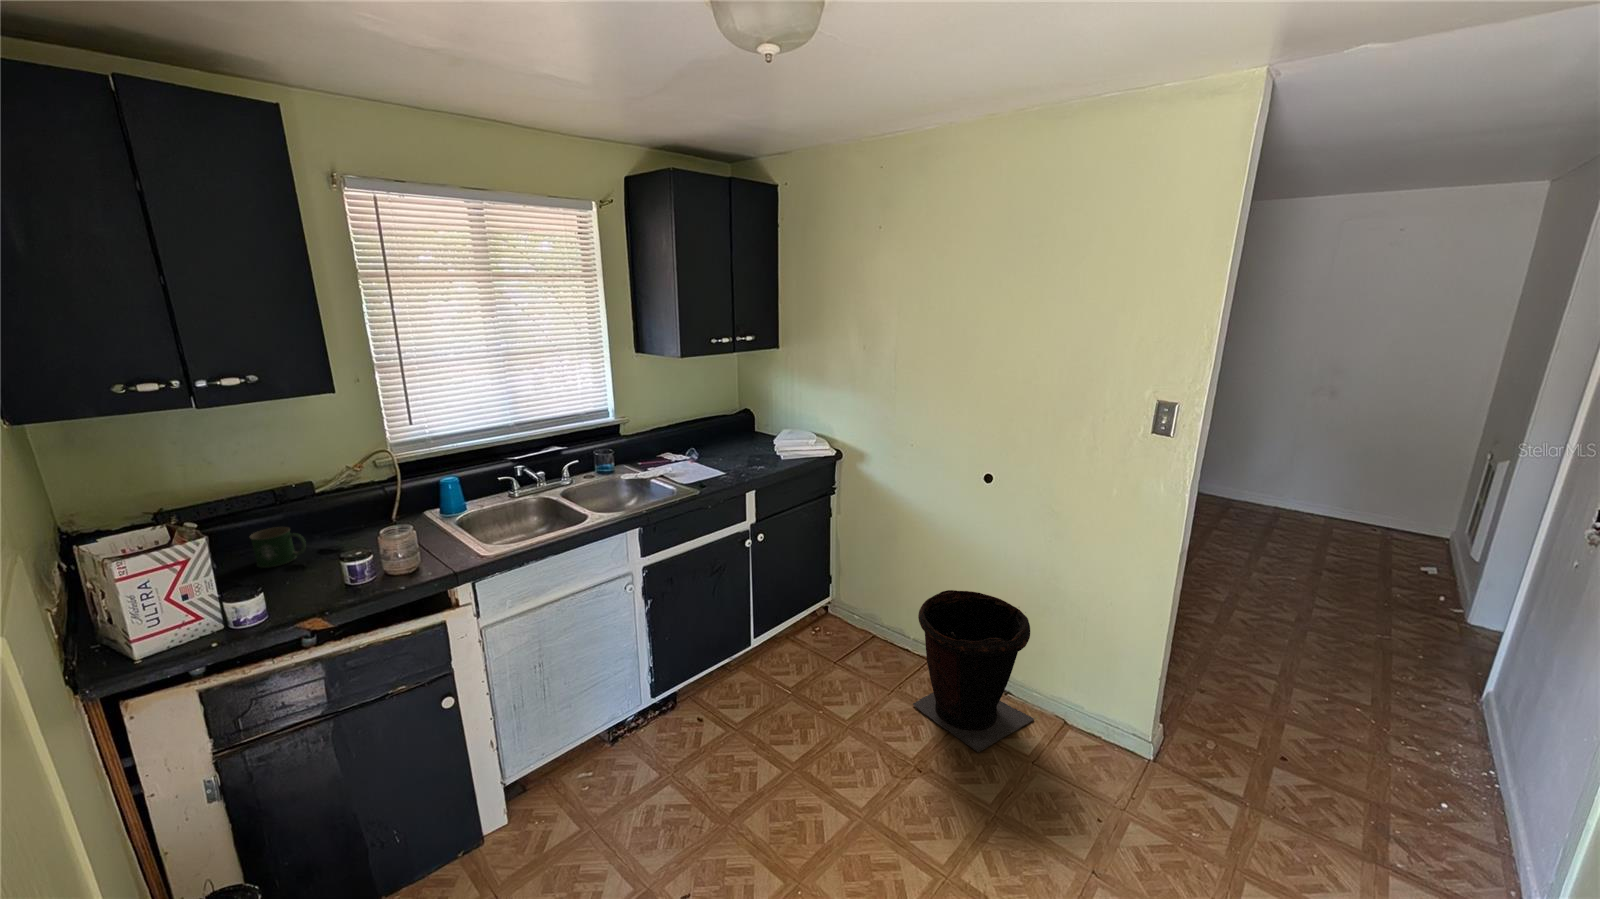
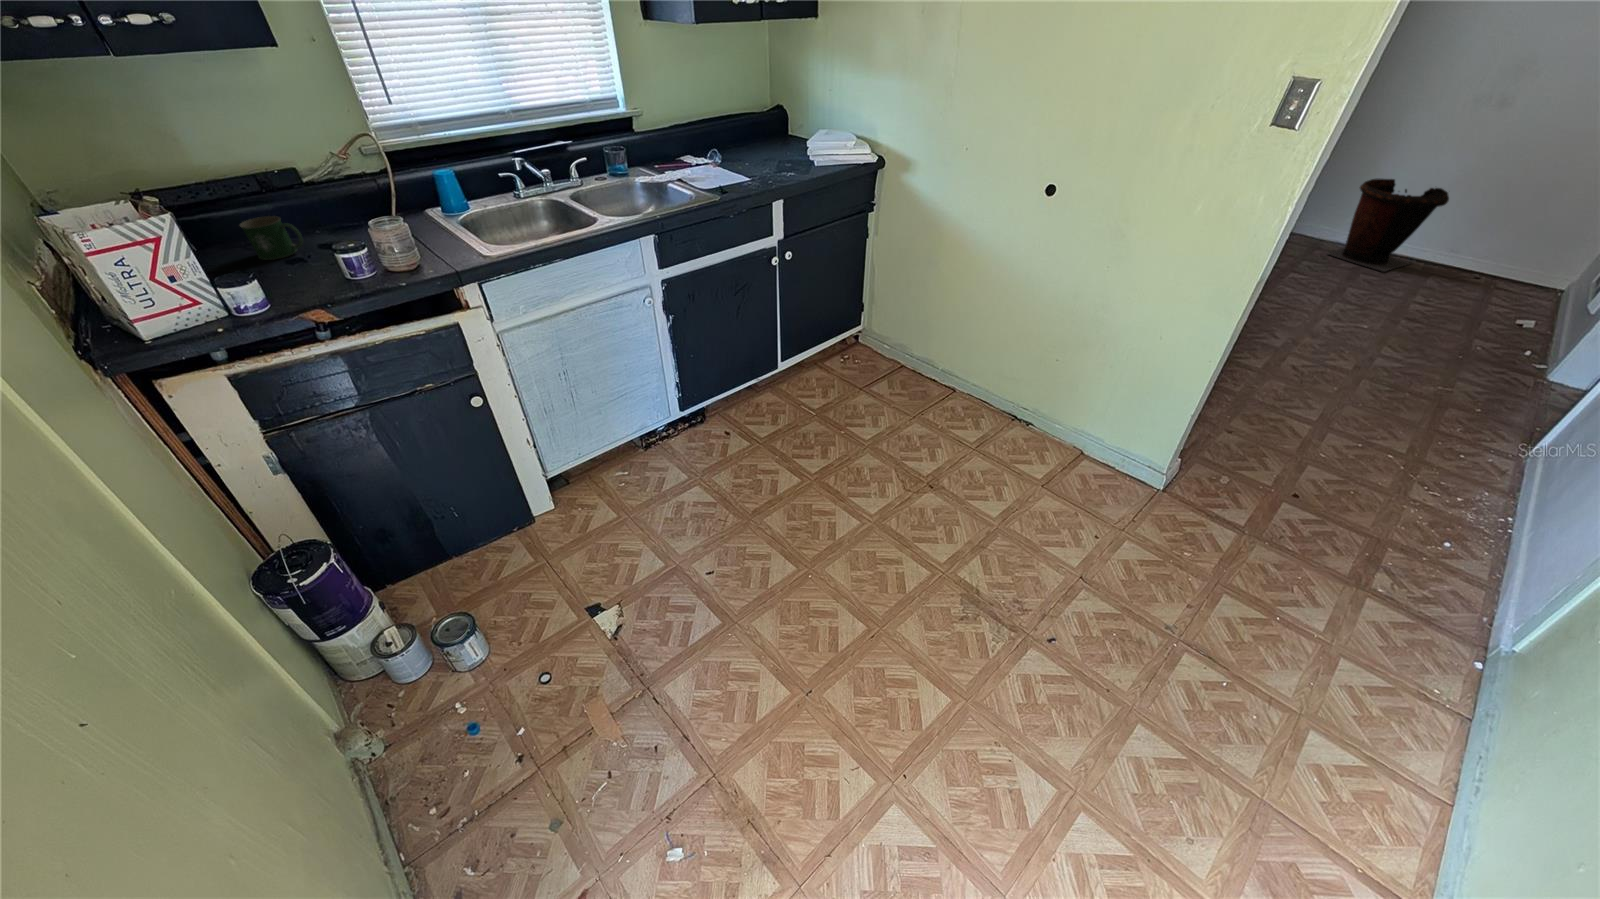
waste bin: present [913,590,1034,752] -> present [1328,179,1449,271]

